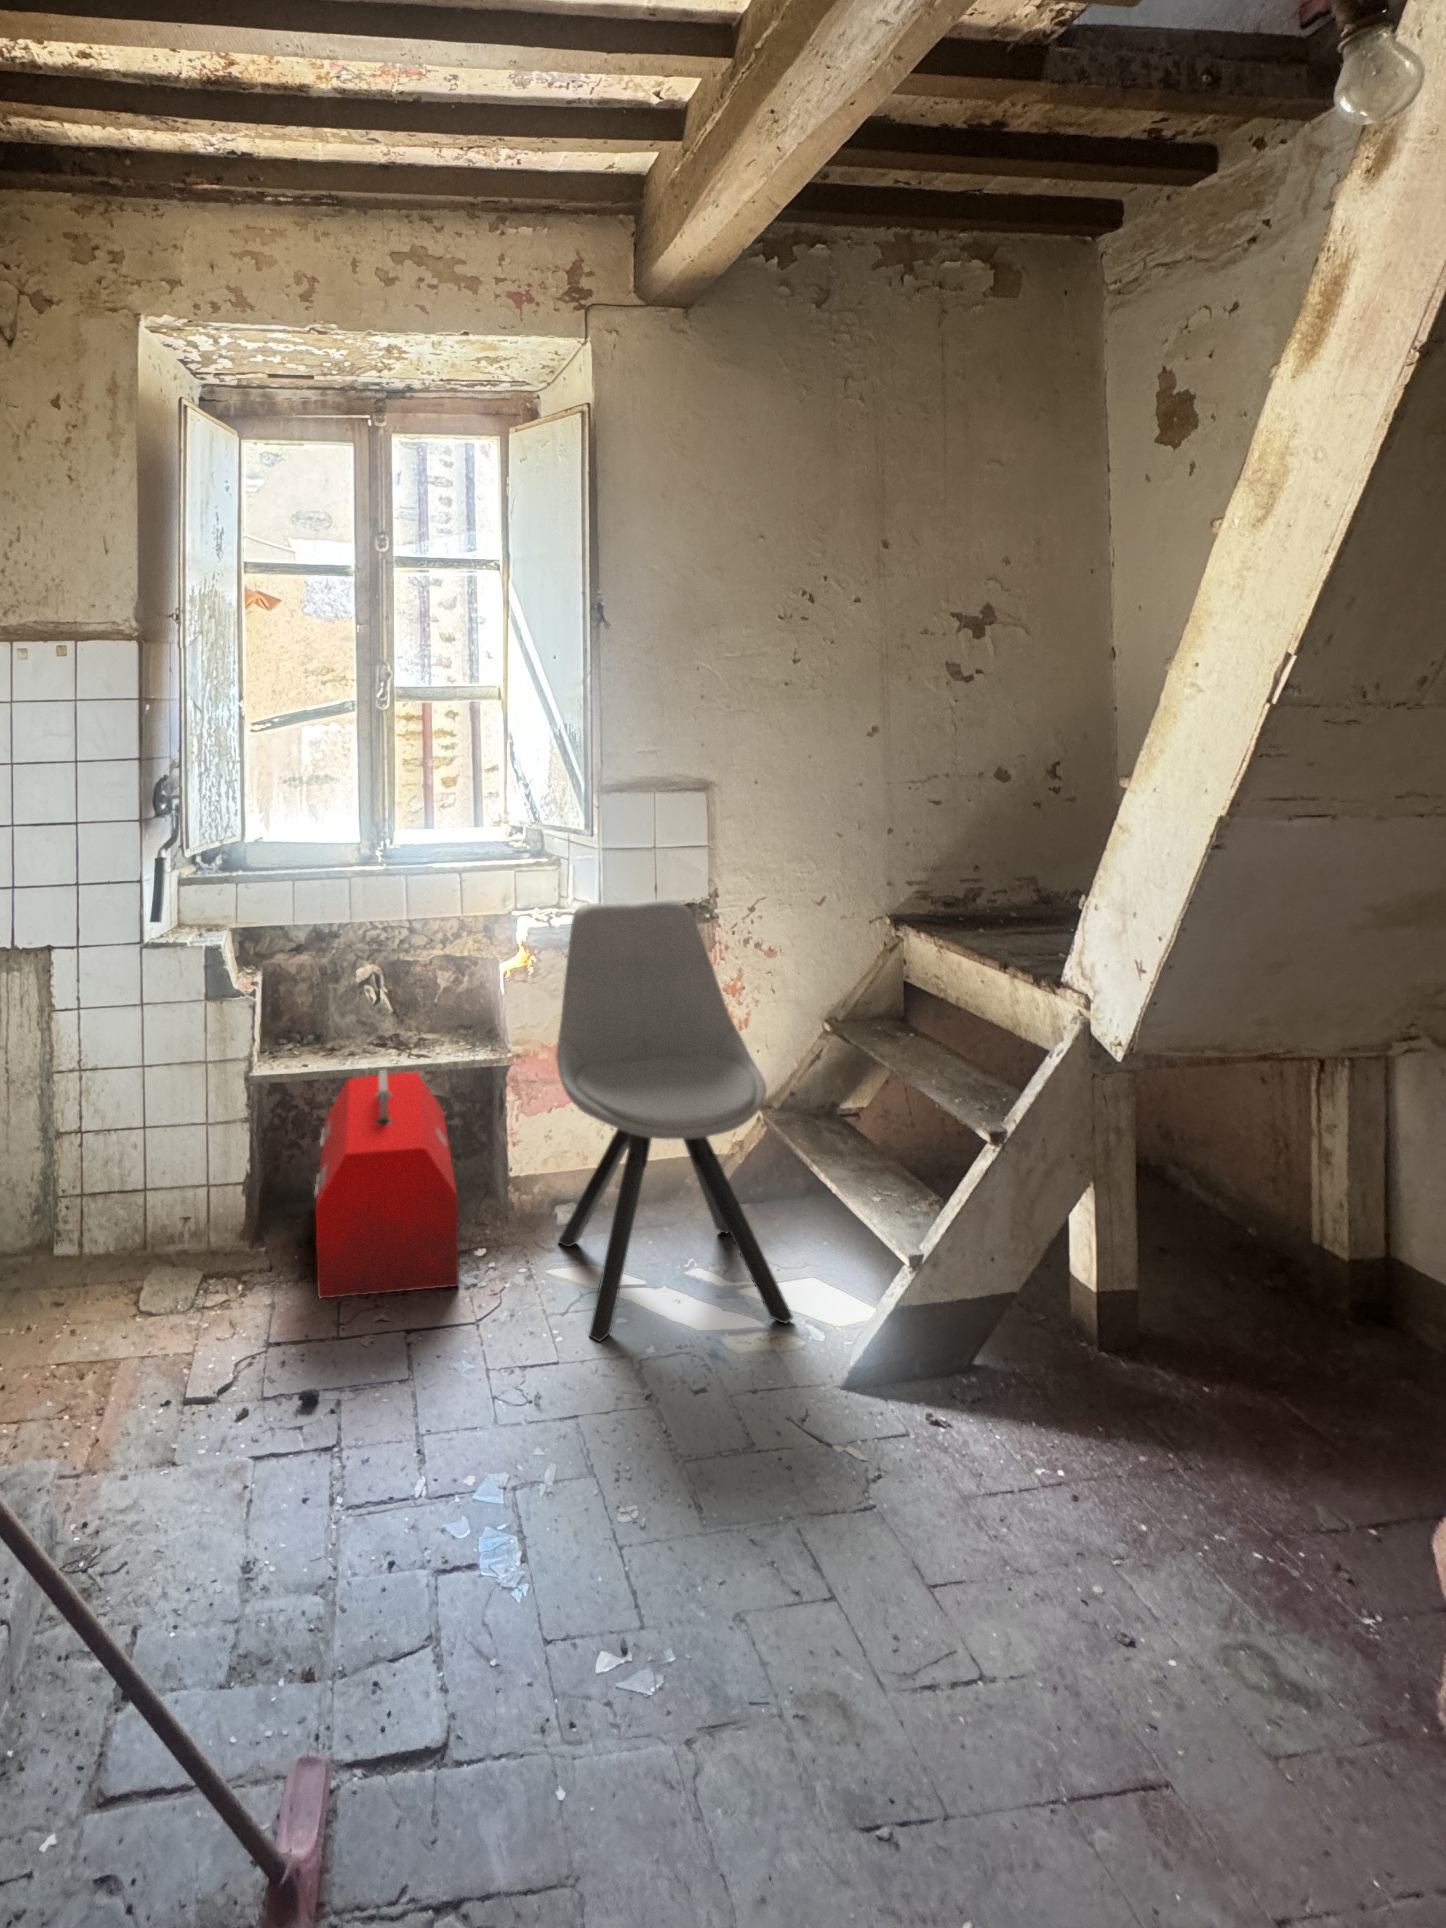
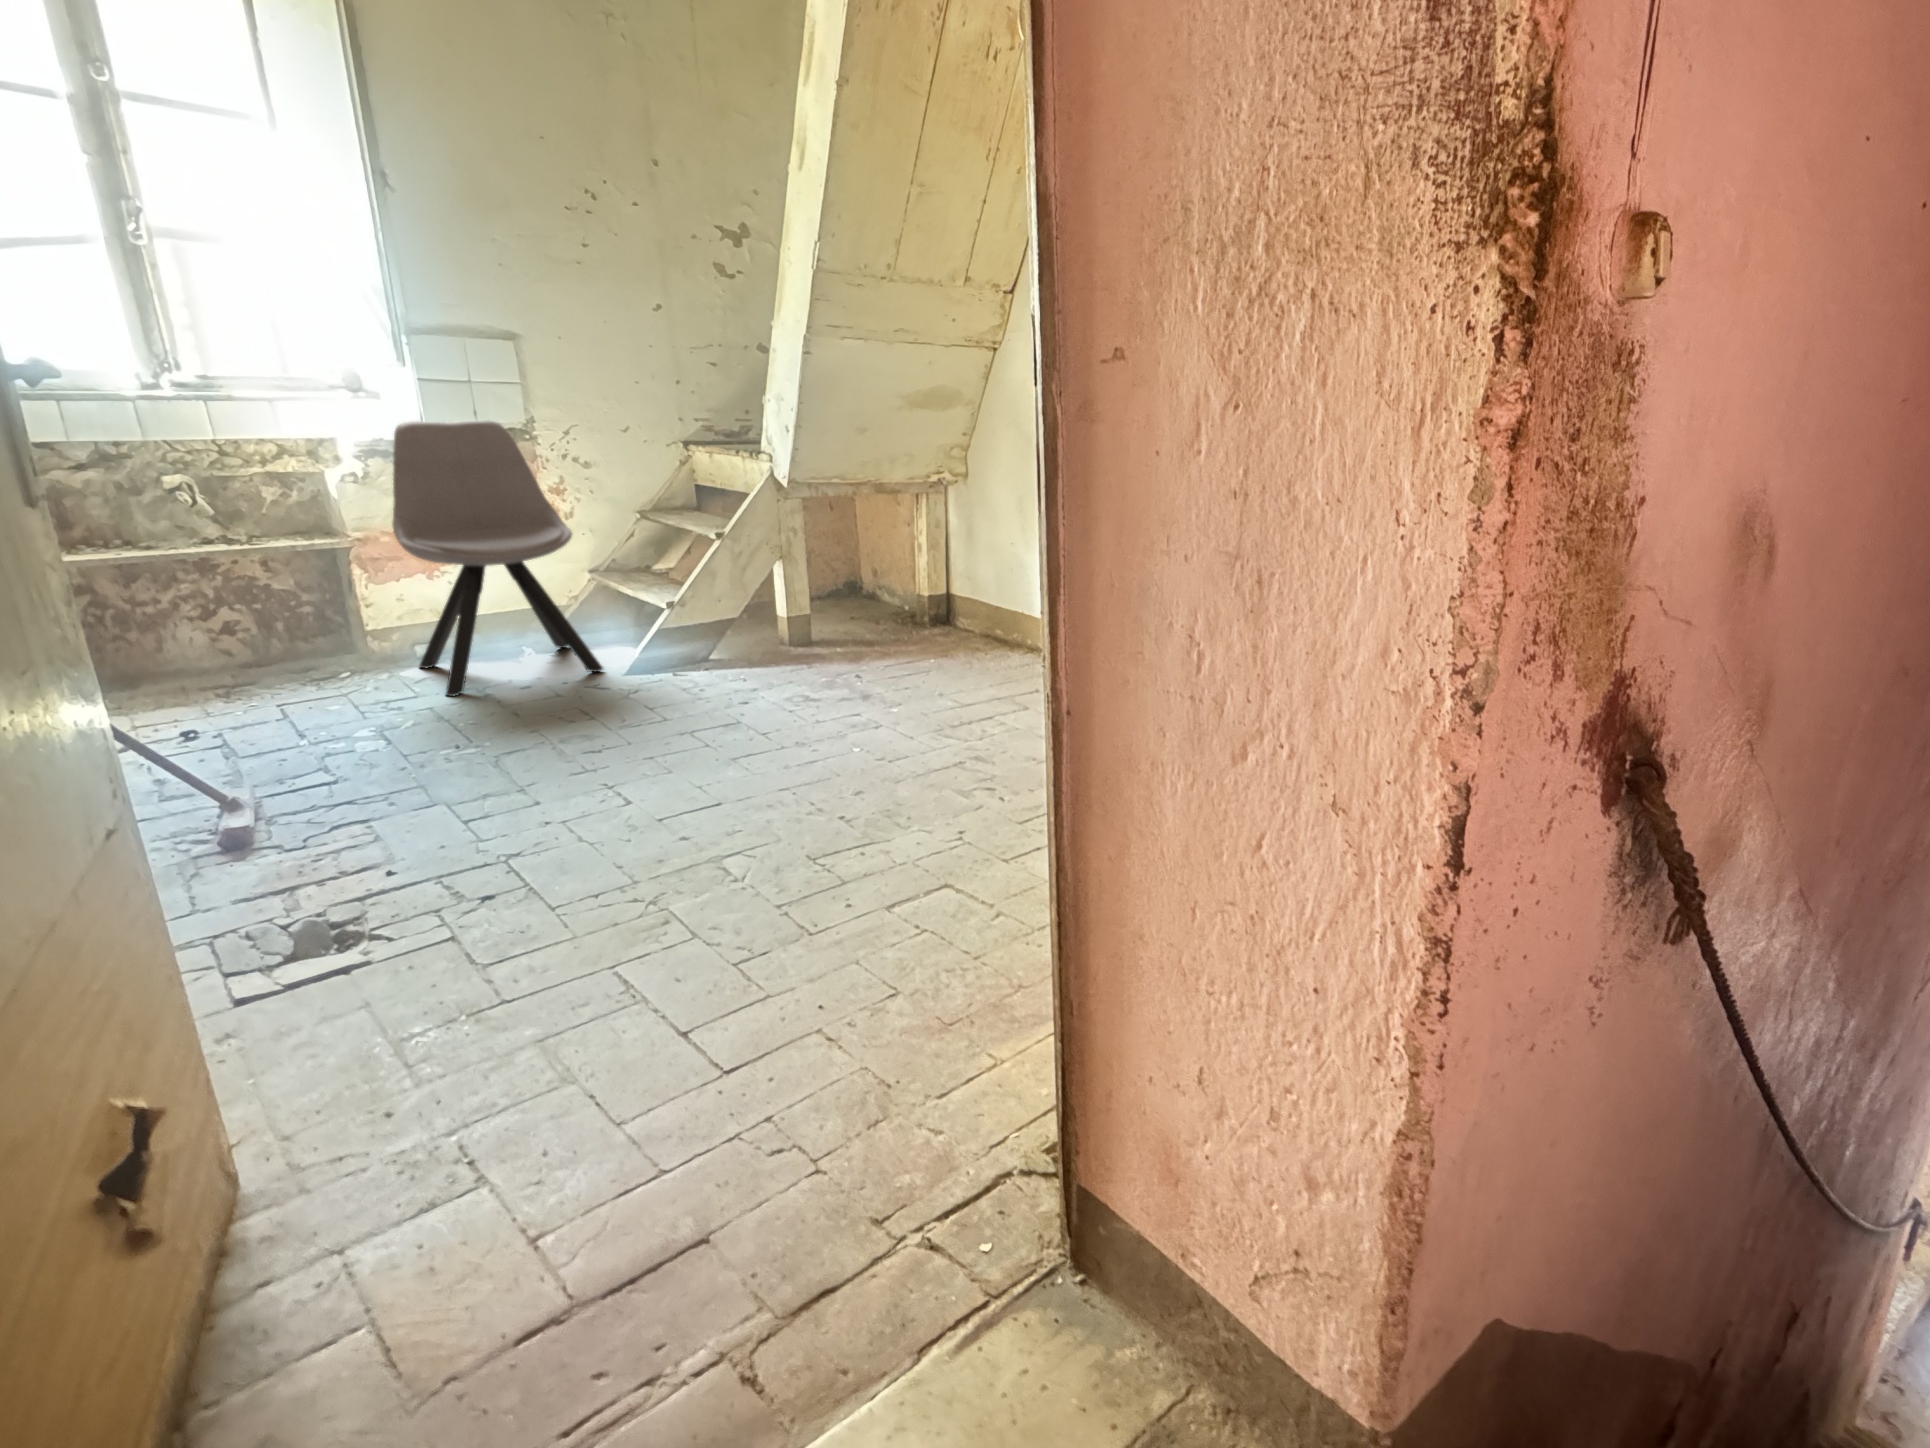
toolbox: present [314,1070,459,1298] -> none [152,558,327,716]

